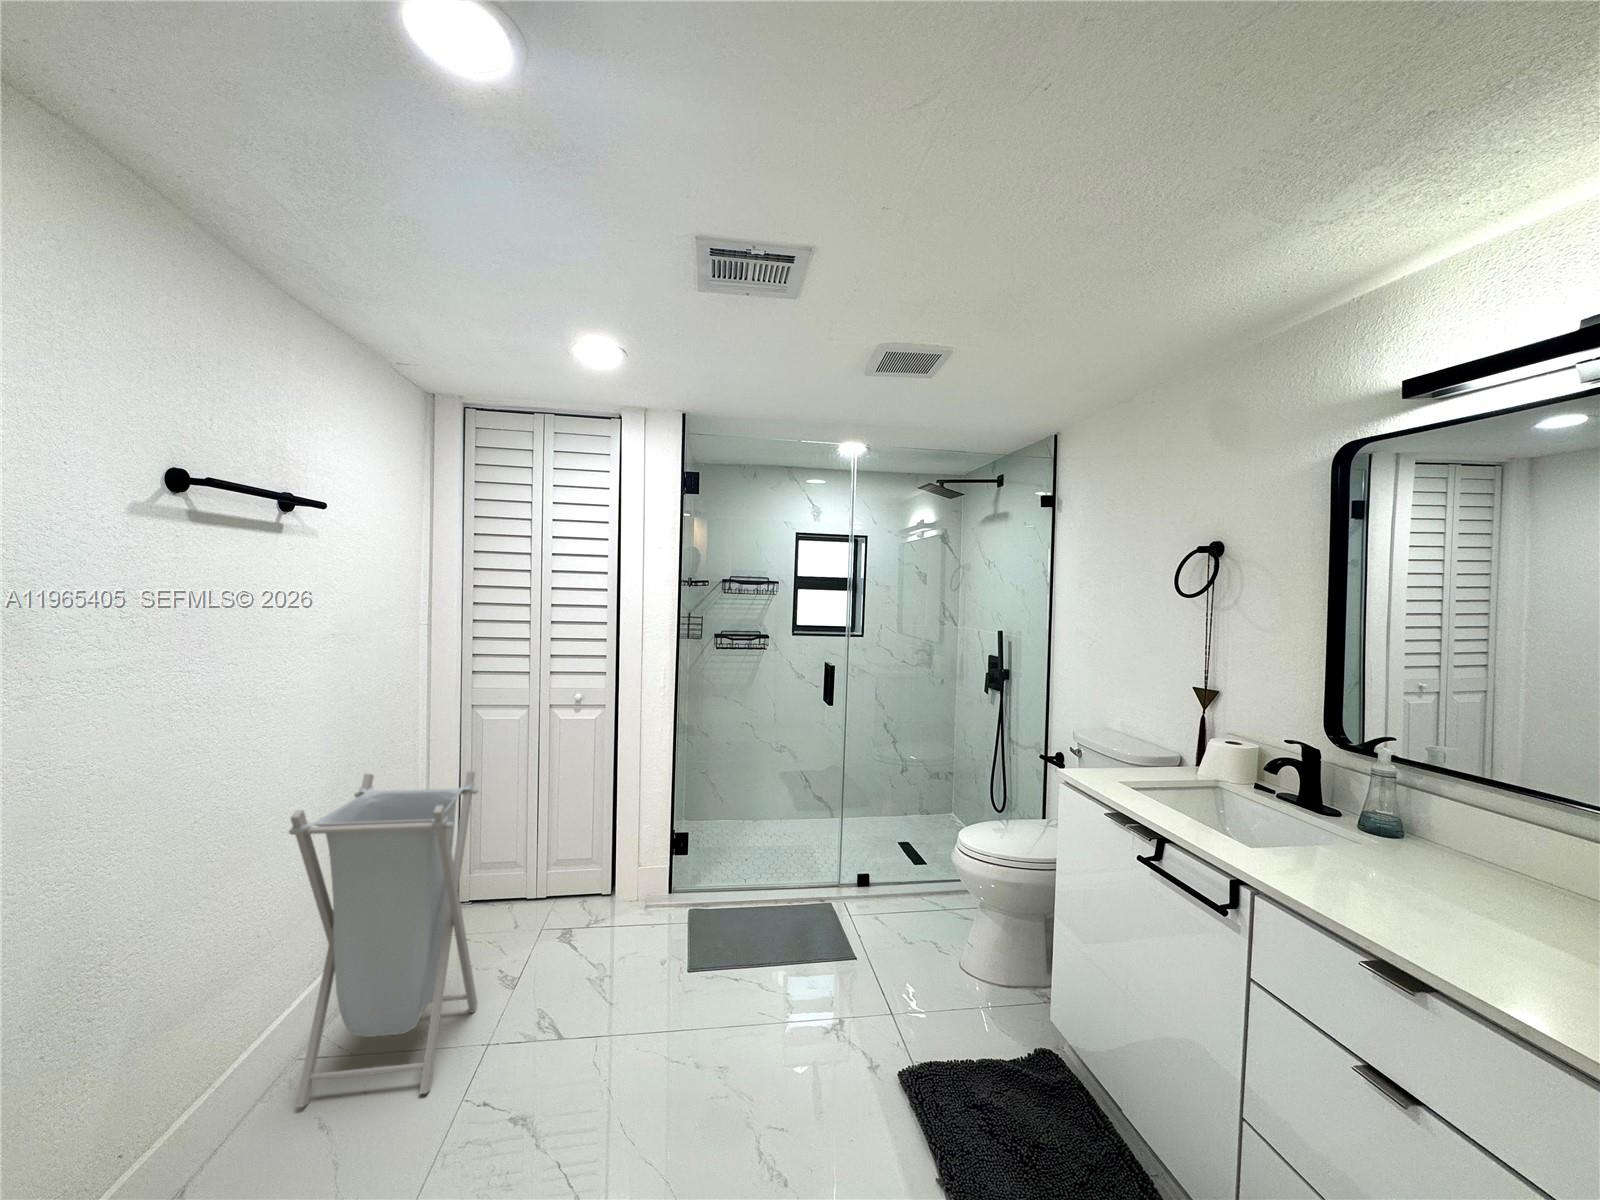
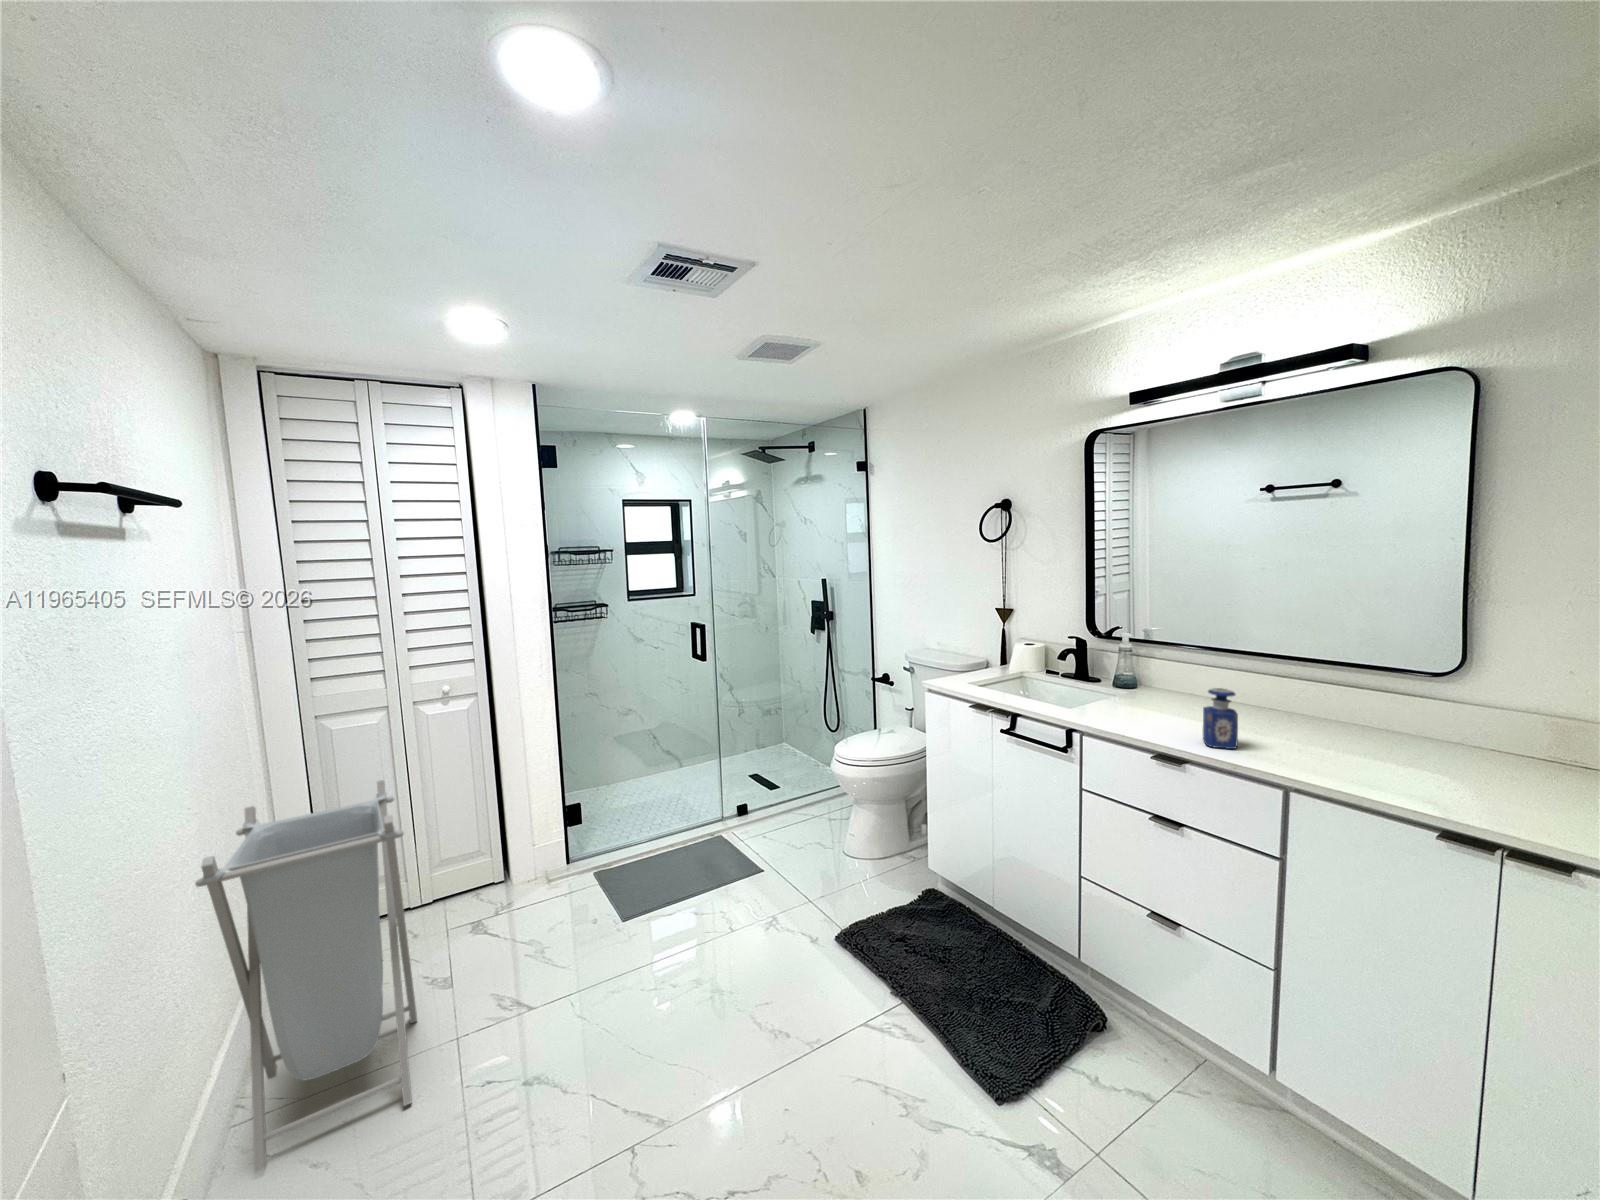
perfume bottle: none [1471,869,1543,989] -> present [1203,688,1238,749]

